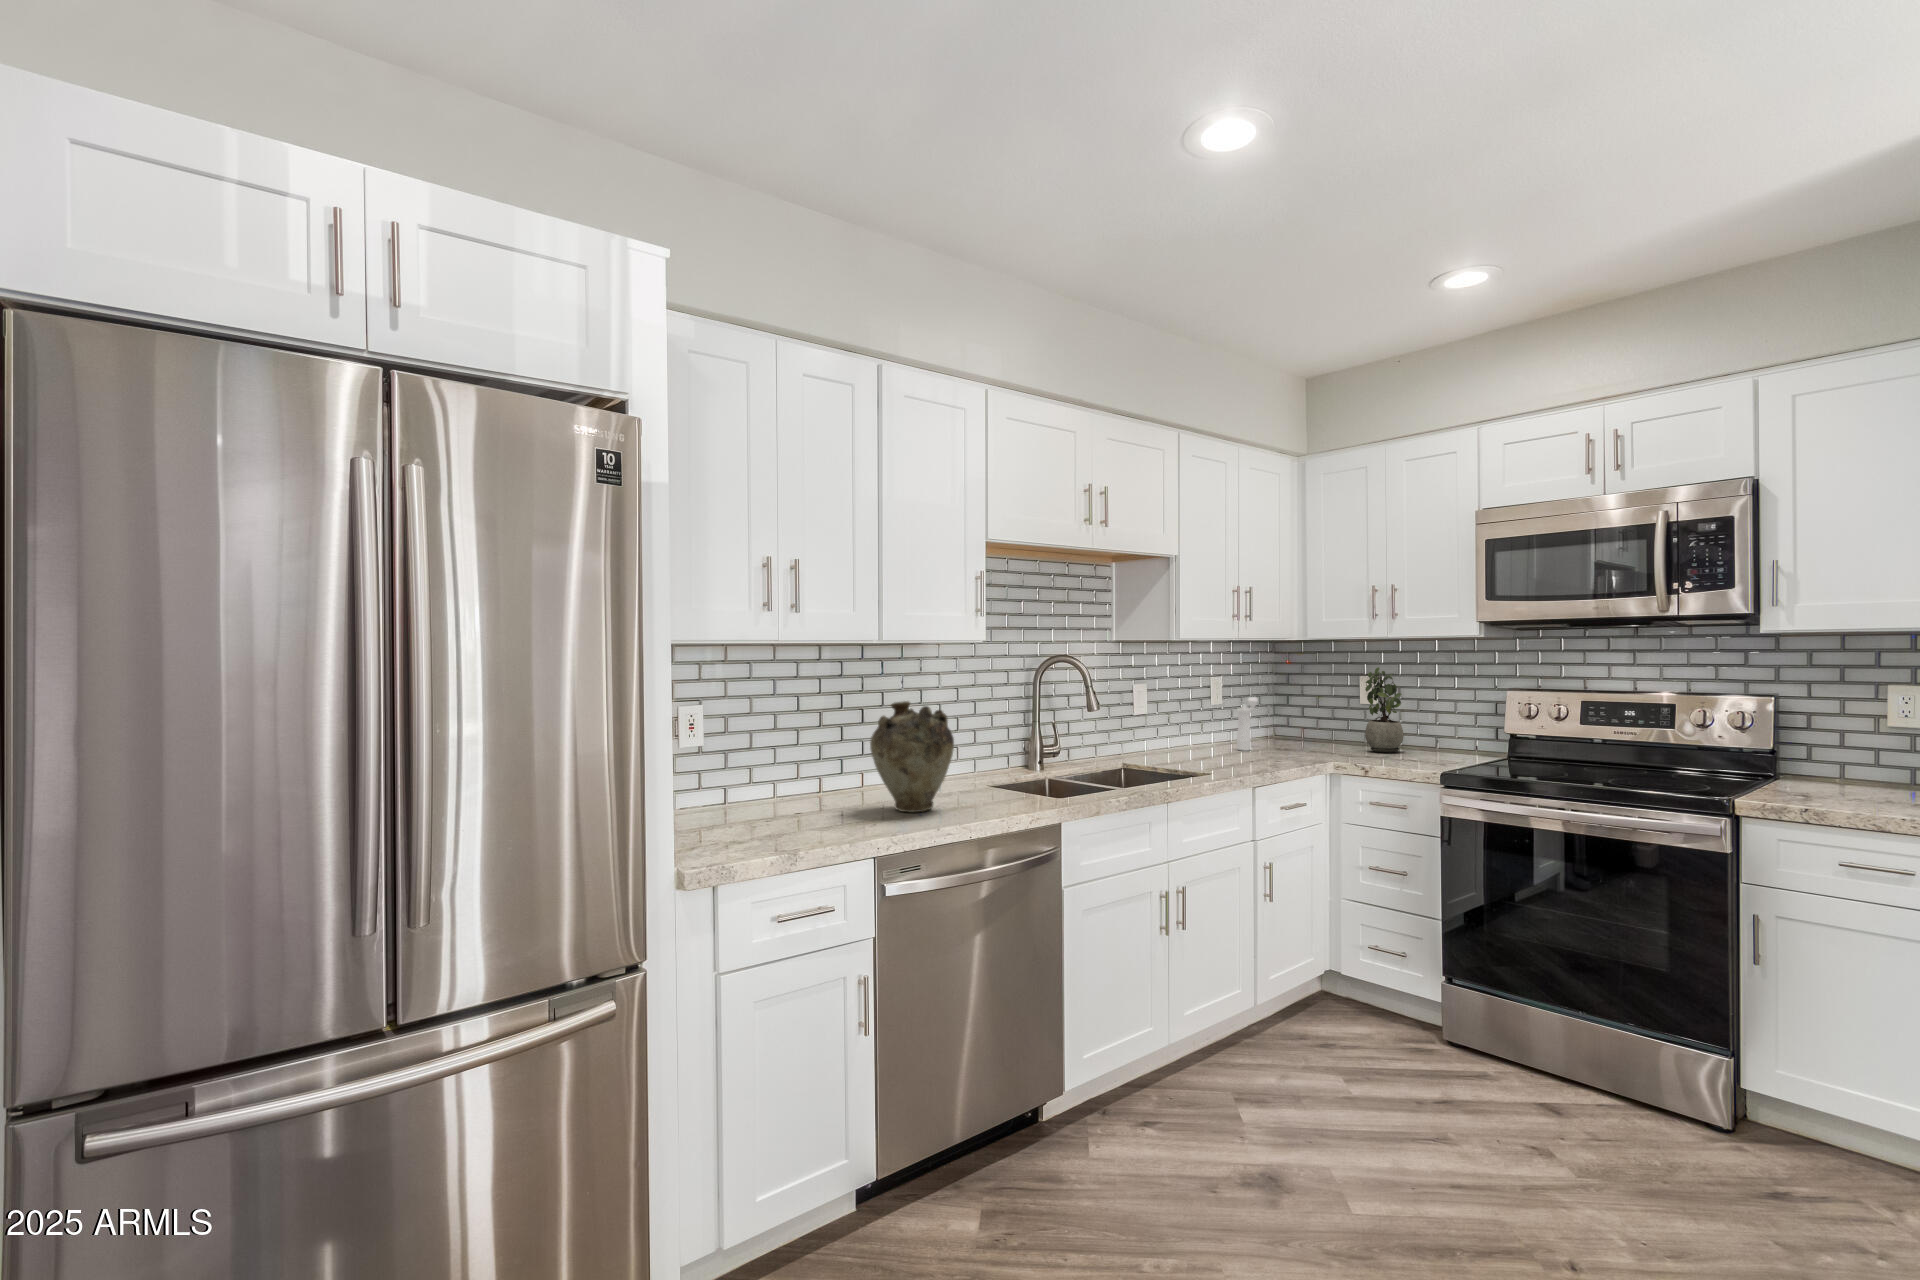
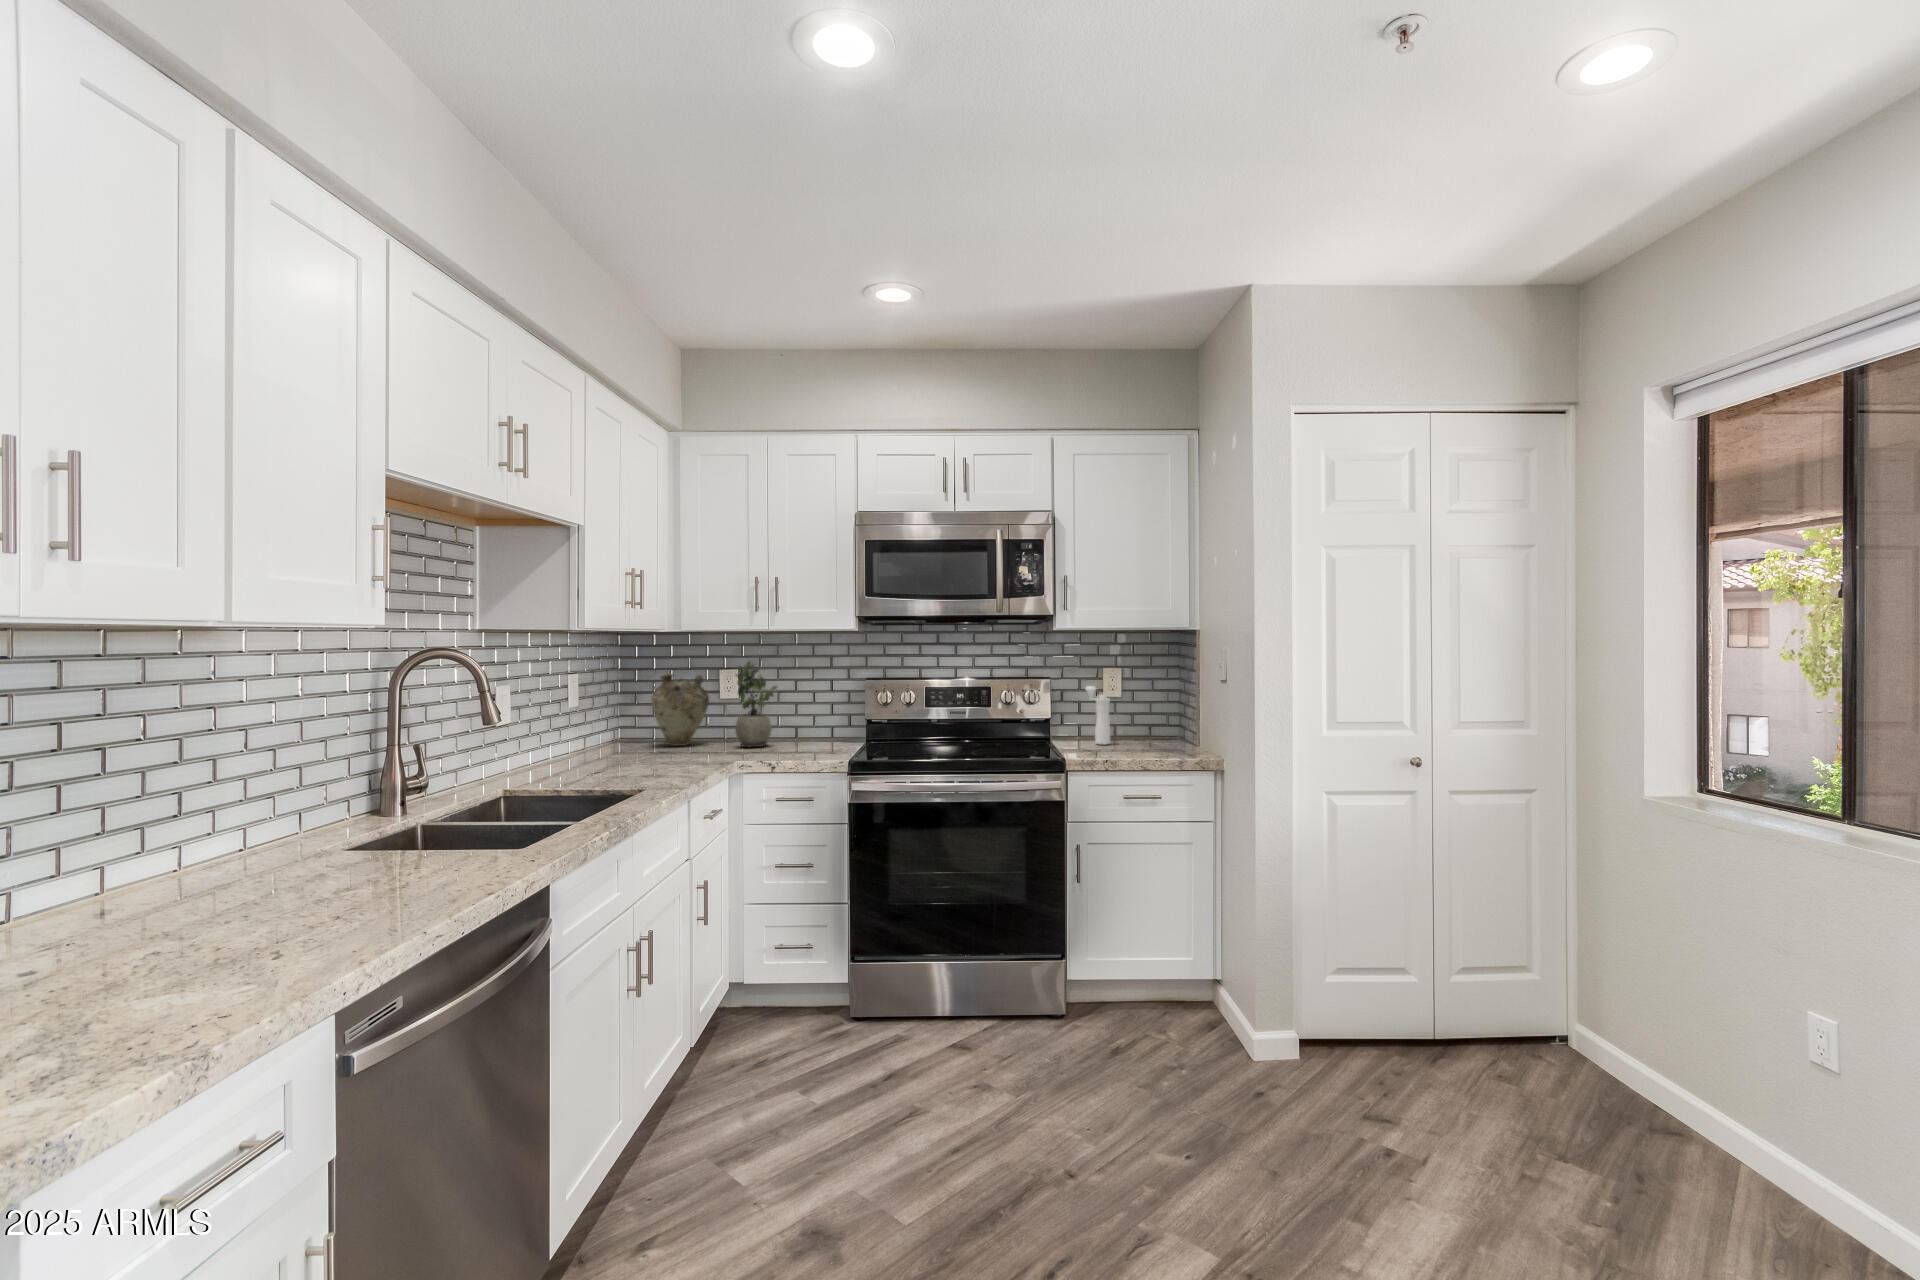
pepper mill: present [1237,697,1258,751] -> present [1086,686,1110,744]
vase: present [870,701,954,812] -> present [651,674,709,746]

